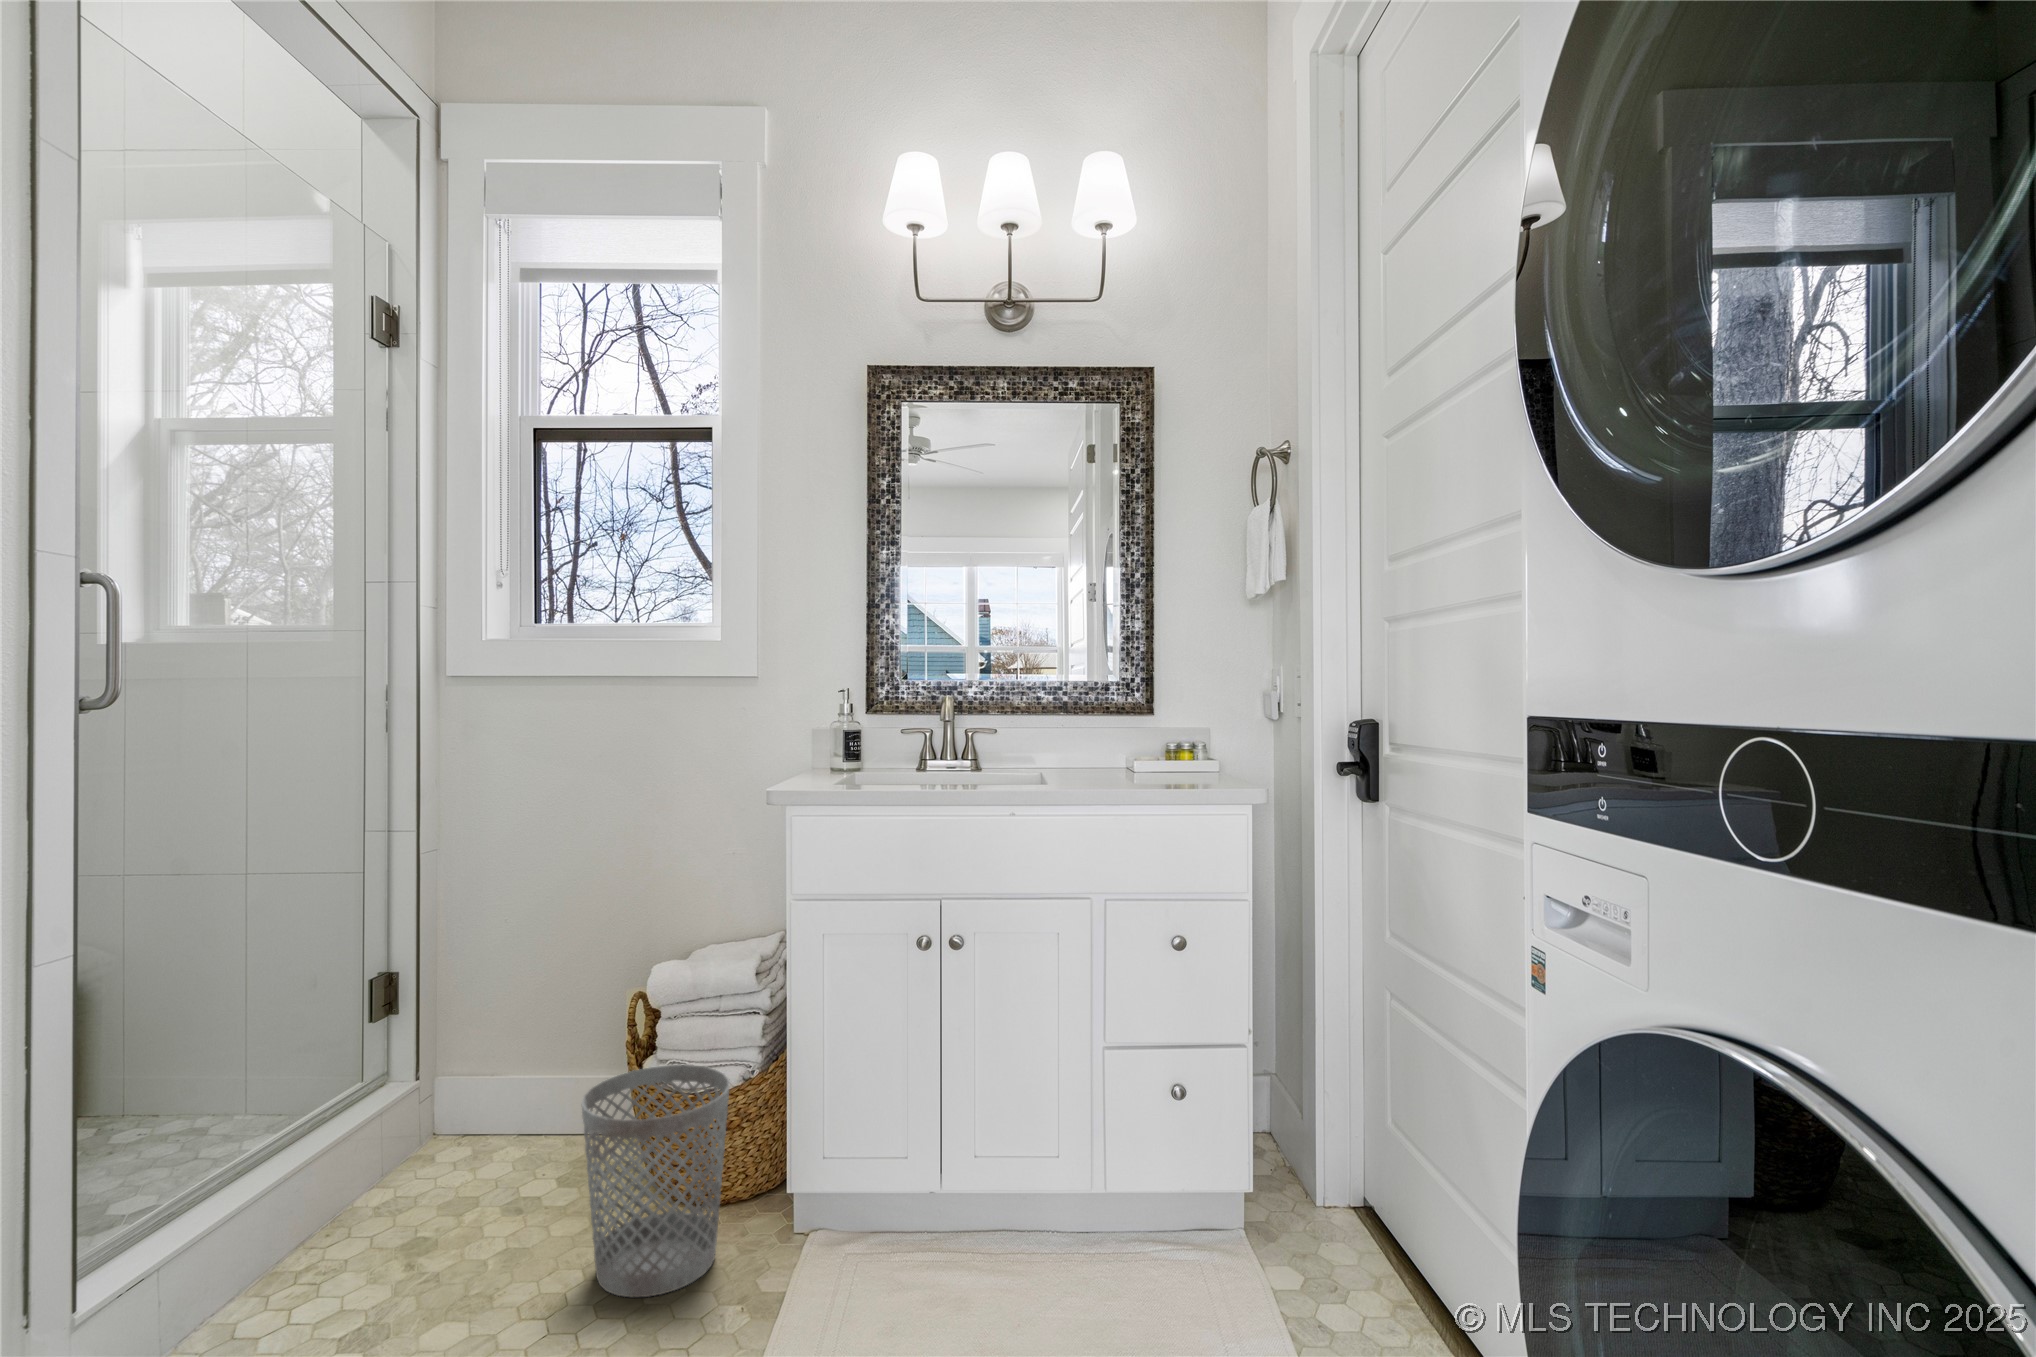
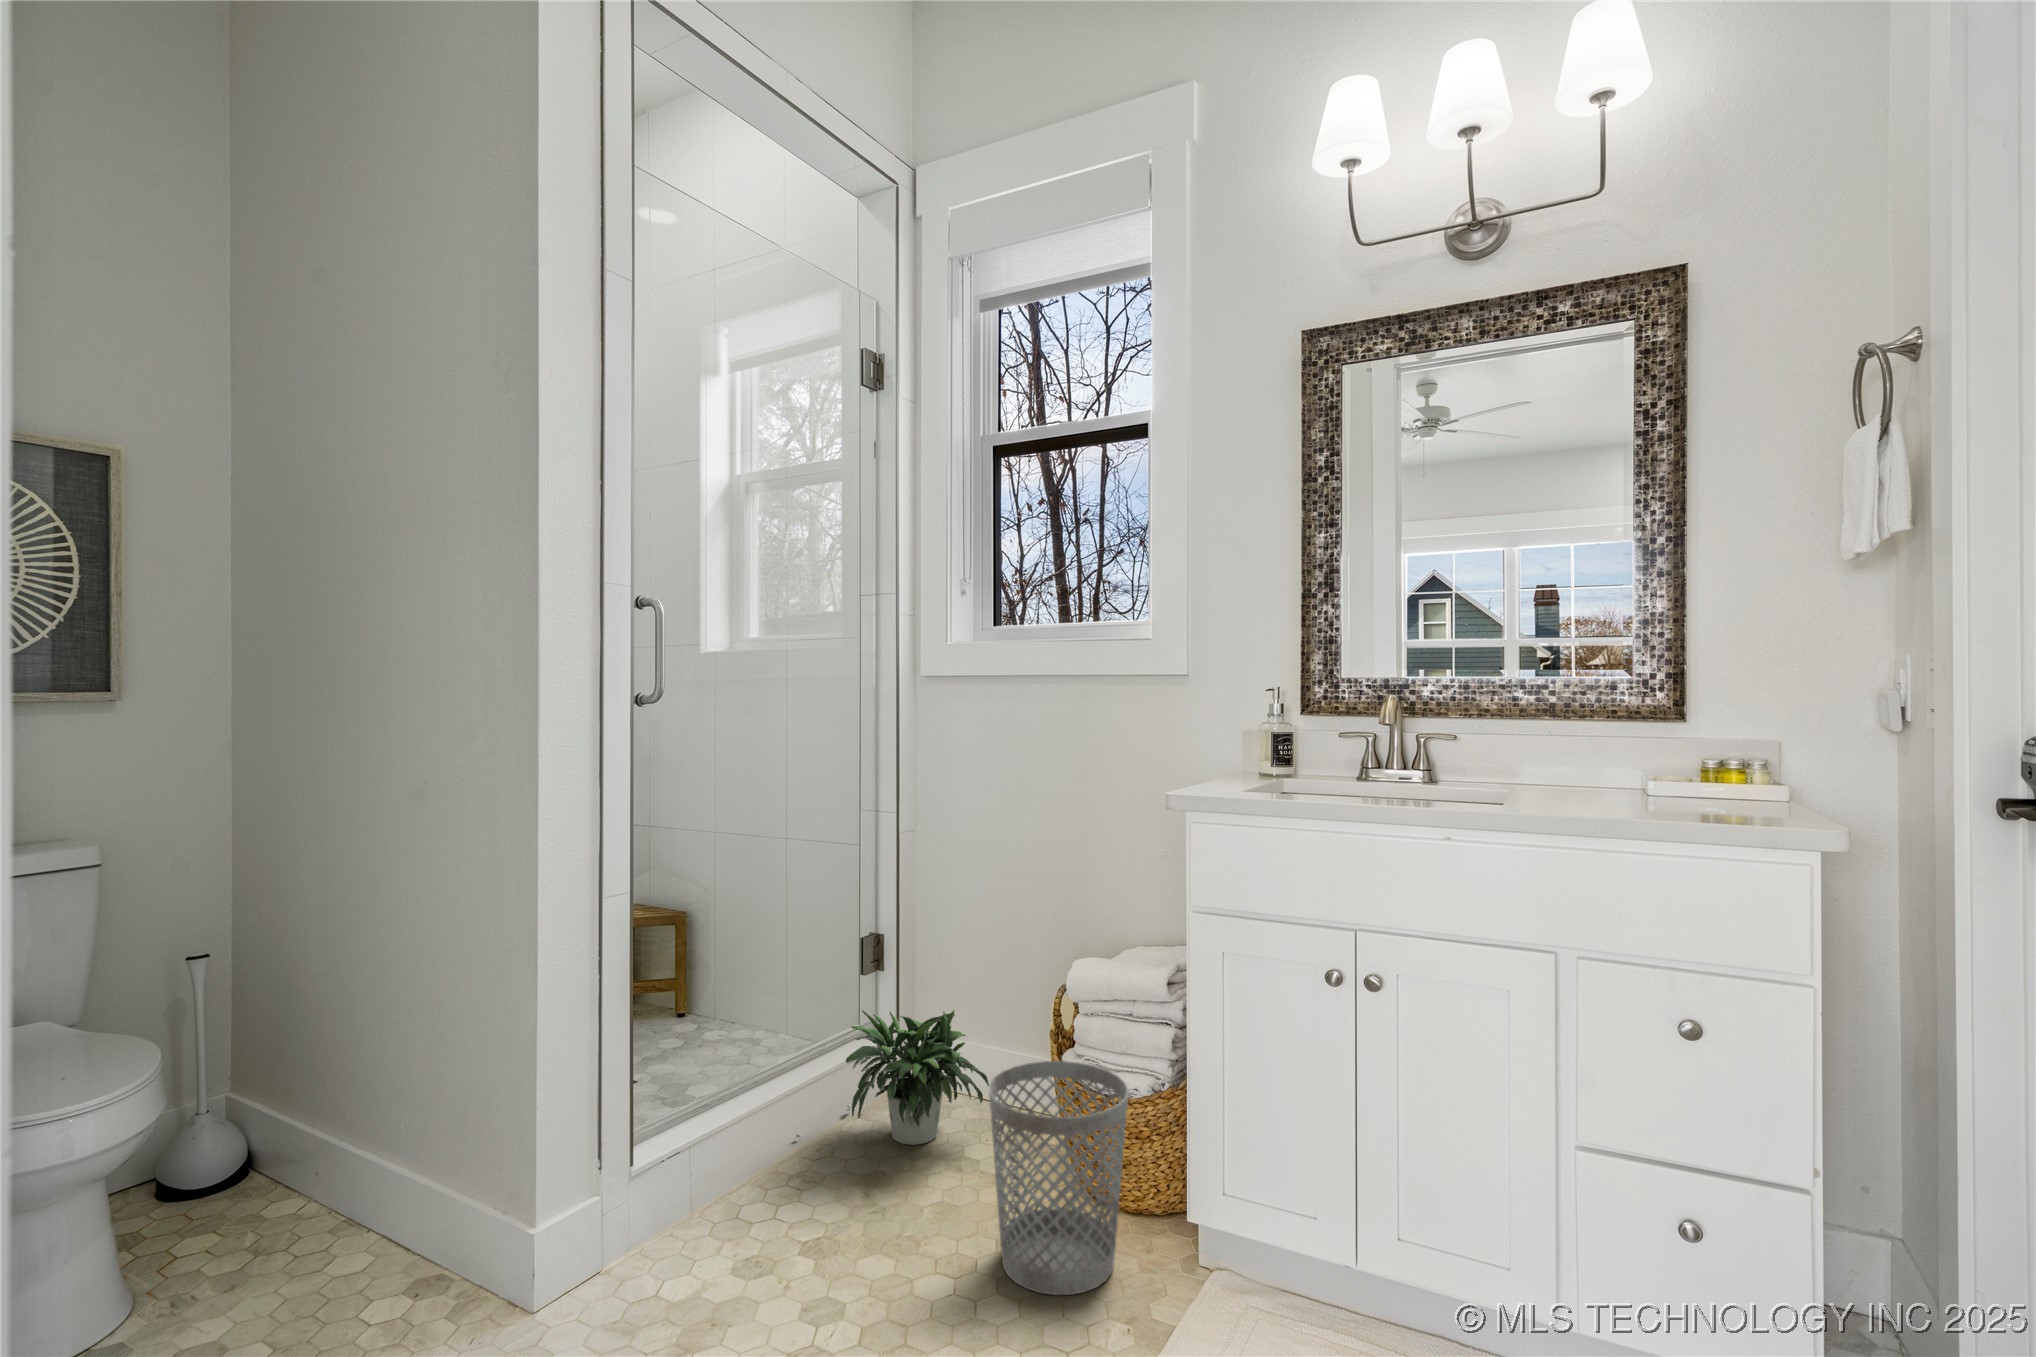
potted plant: none [292,1043,544,1230] -> present [796,1010,989,1145]

